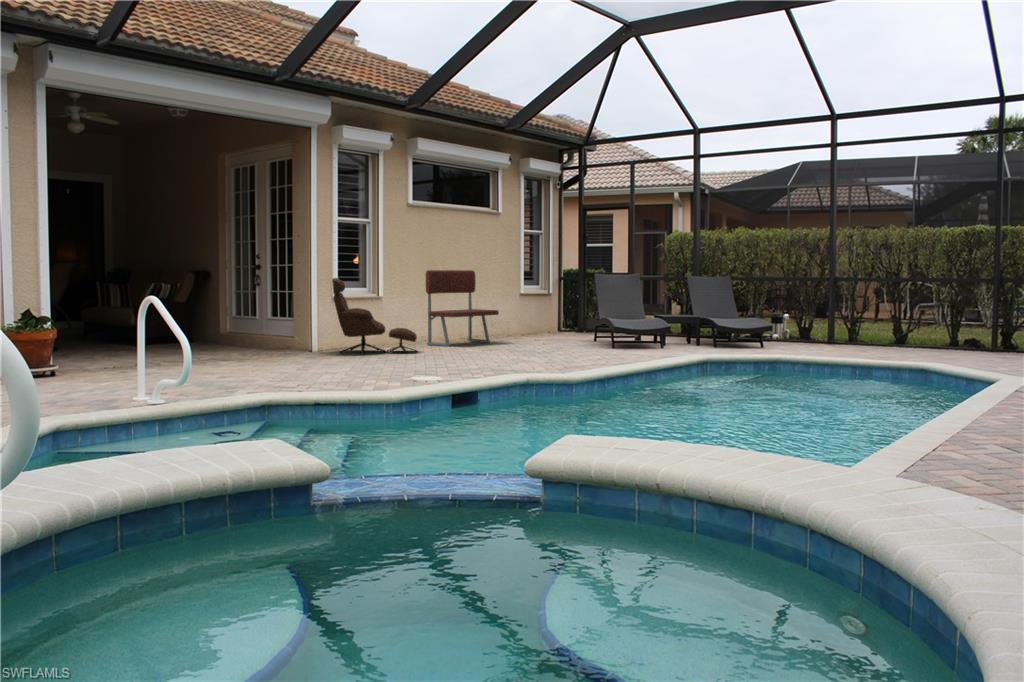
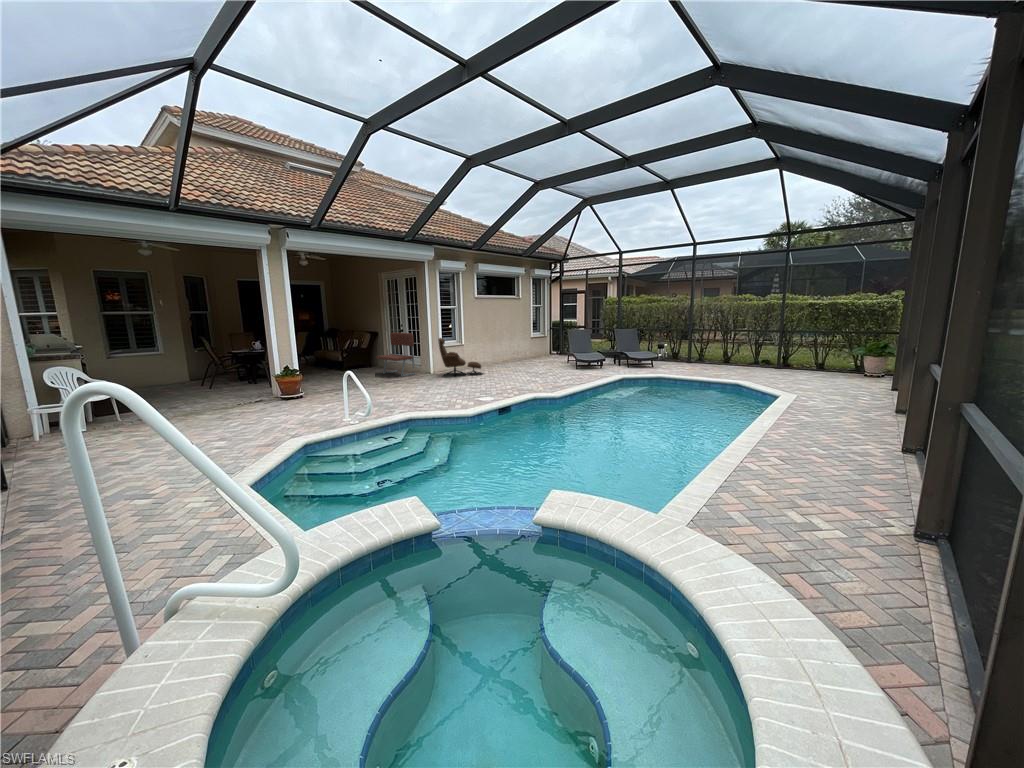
bench: present [426,270,499,347] -> present [376,333,415,377]

